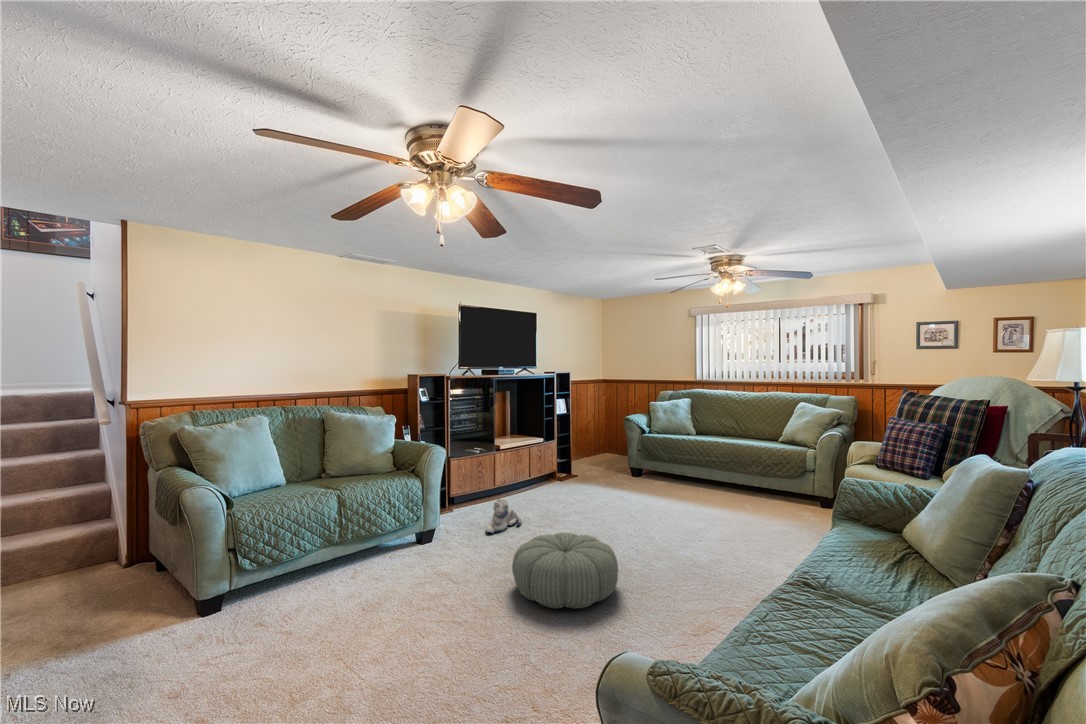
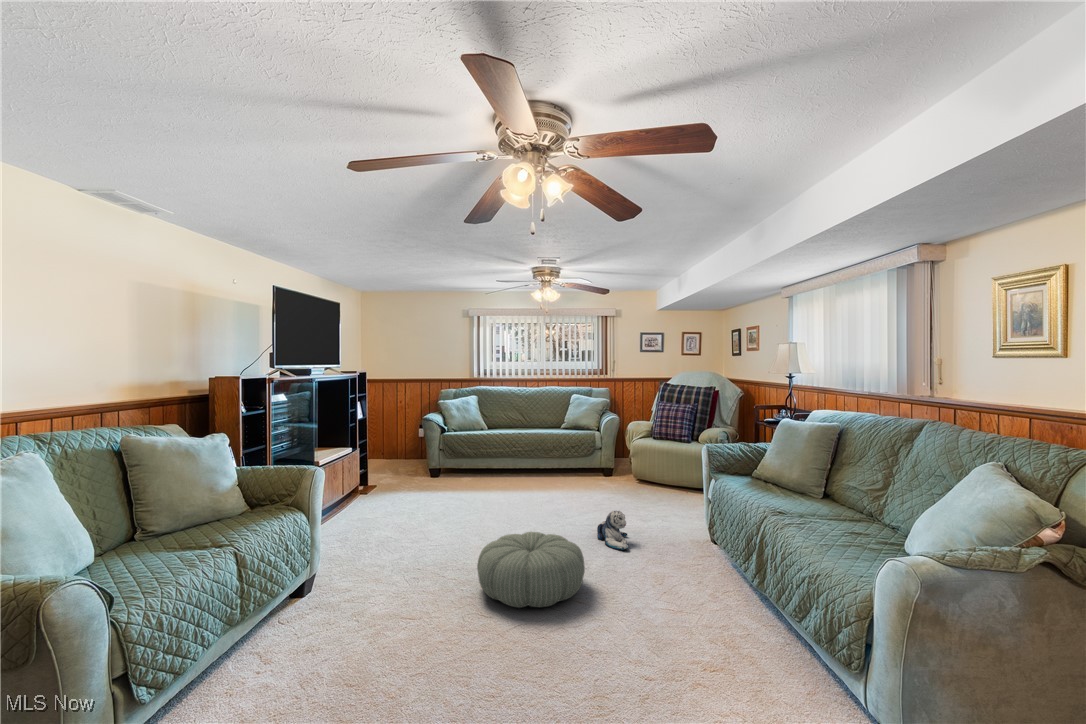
plush toy: present [486,499,522,533] -> present [597,511,628,550]

